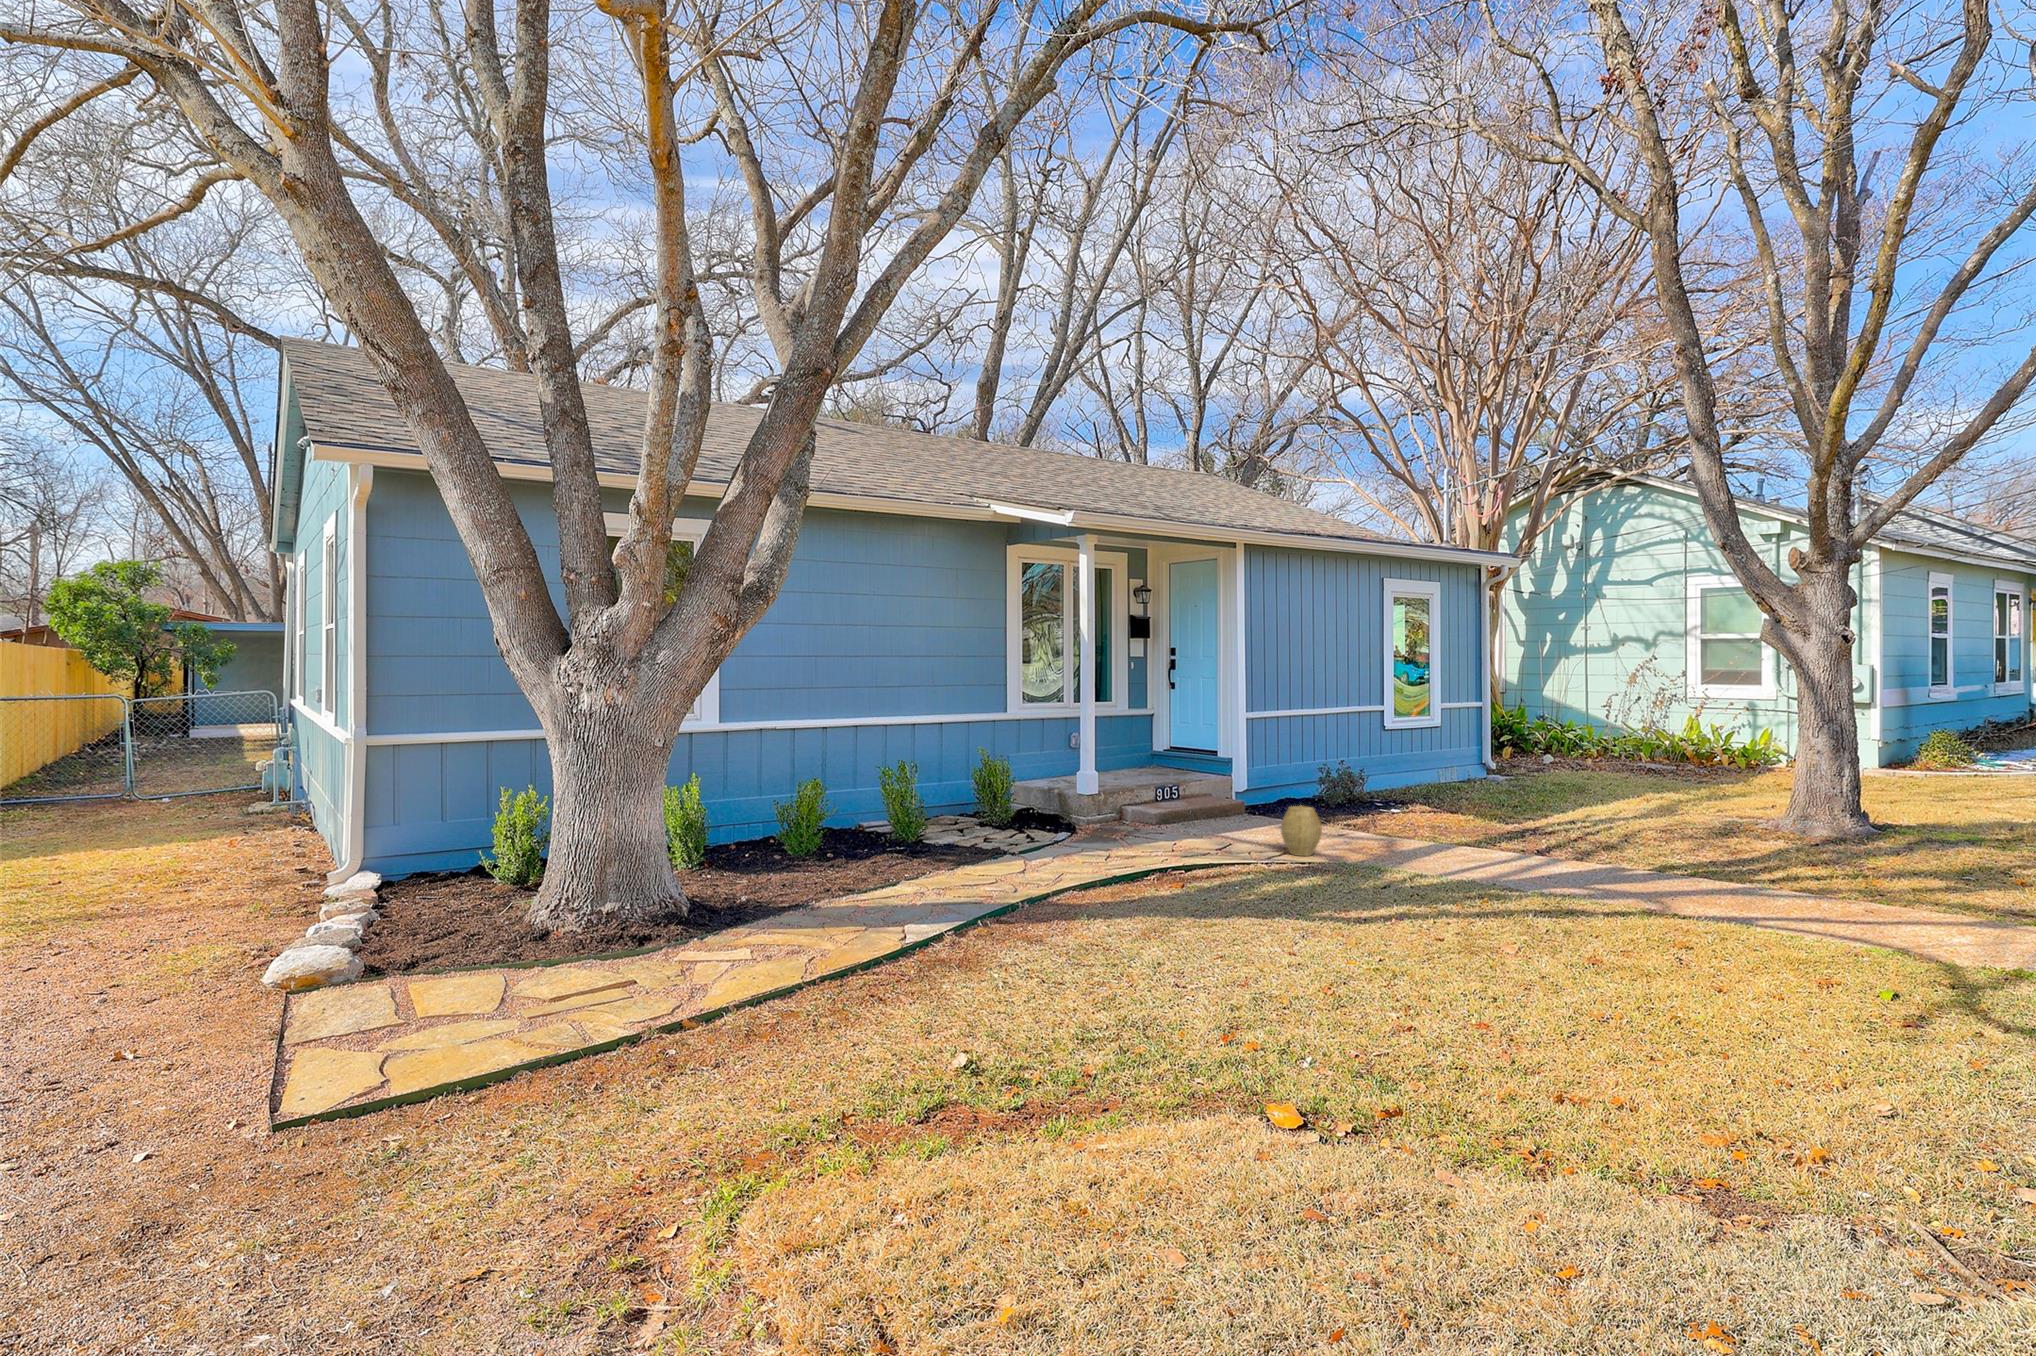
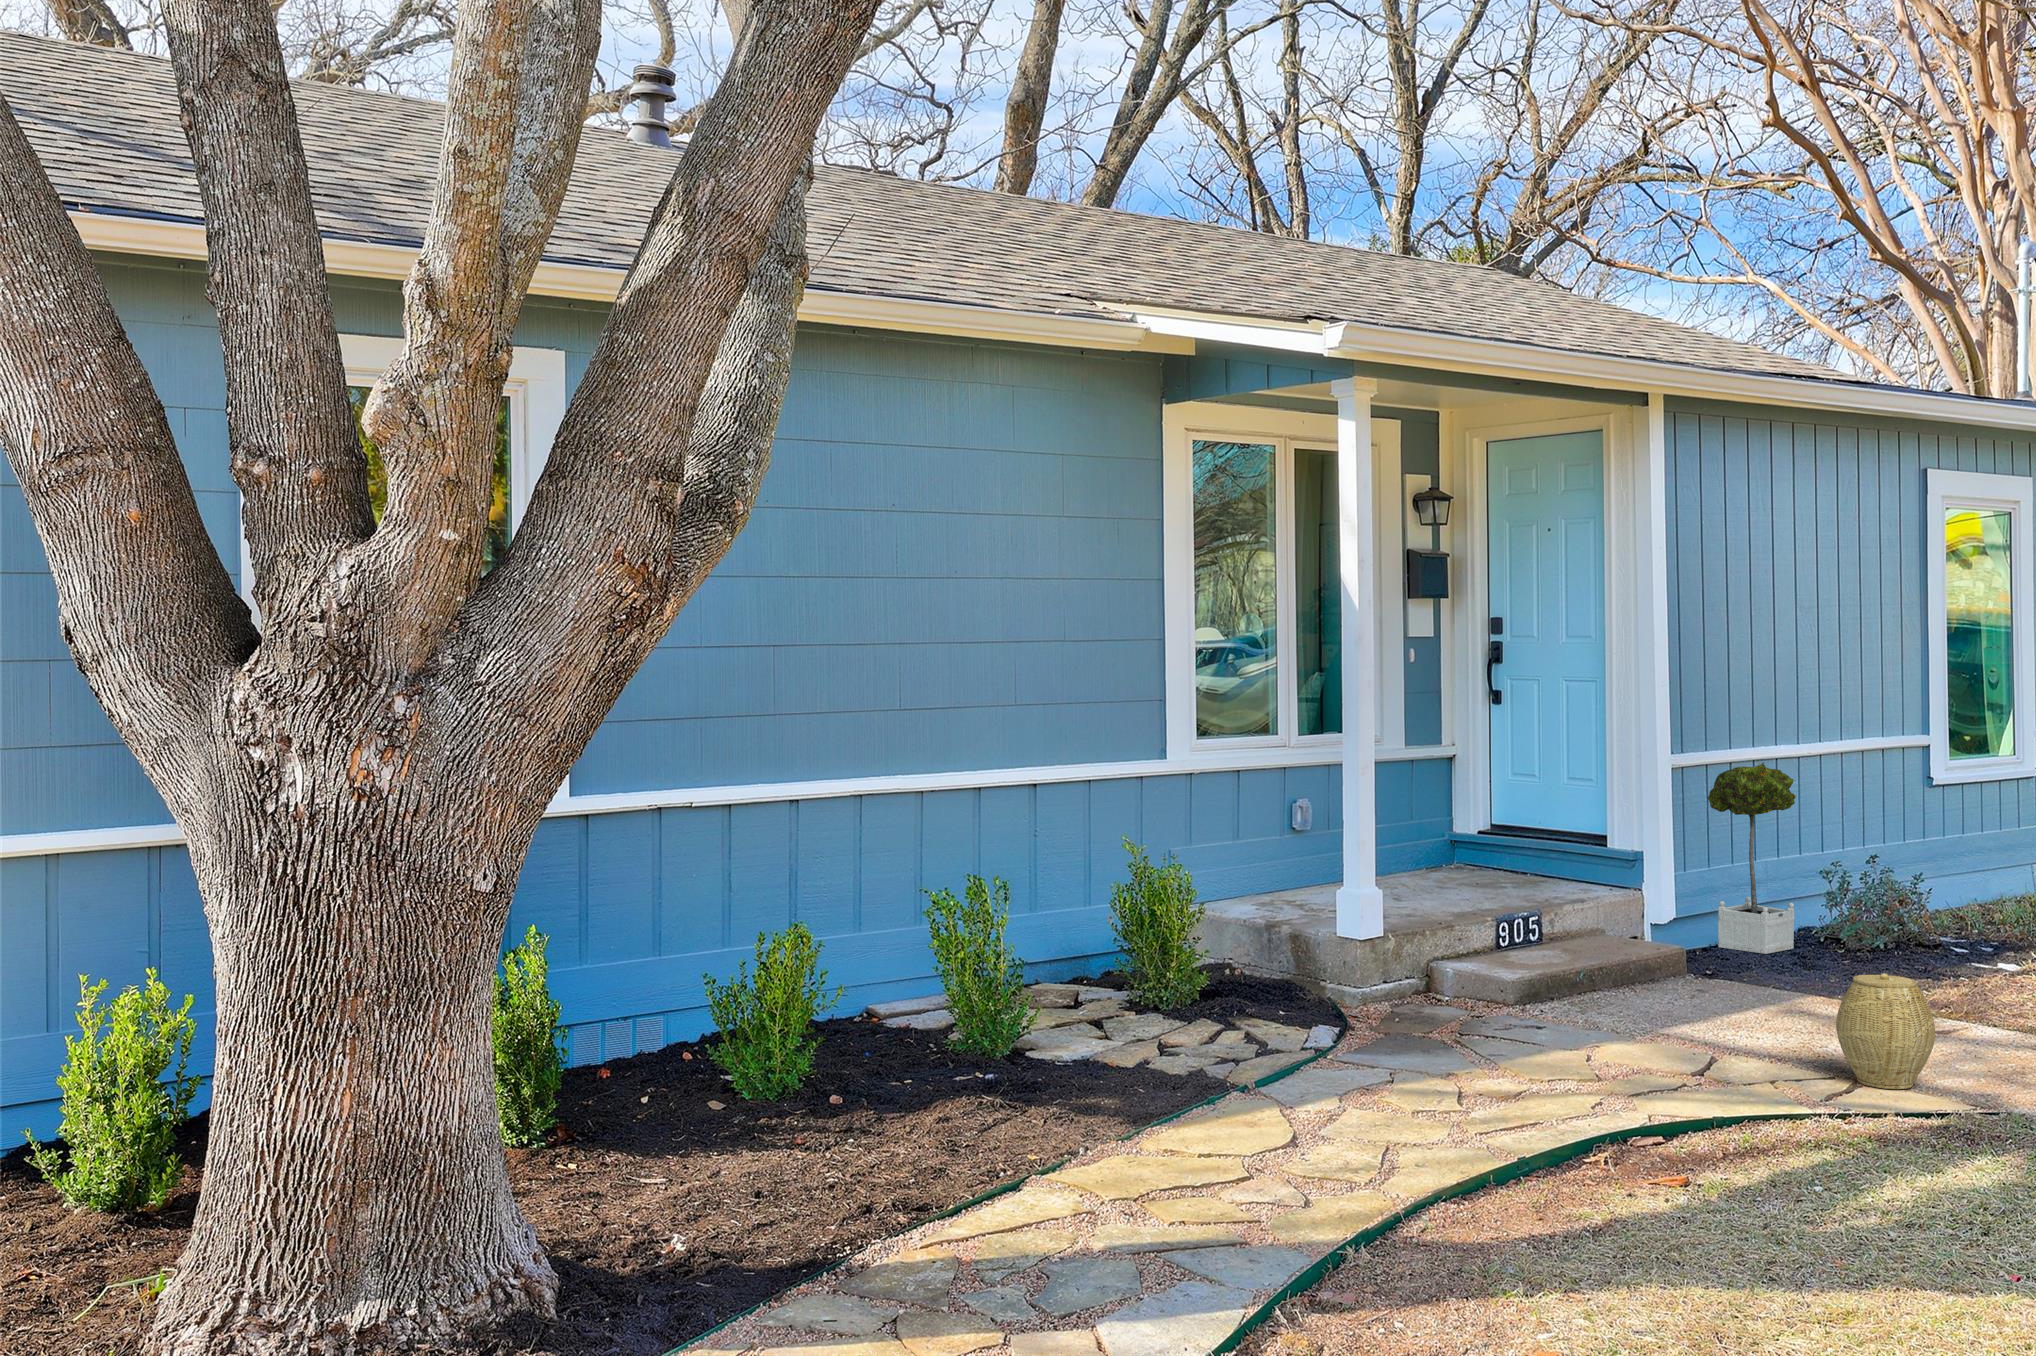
potted tree: none [1268,717,1310,808] -> present [1708,762,1796,954]

